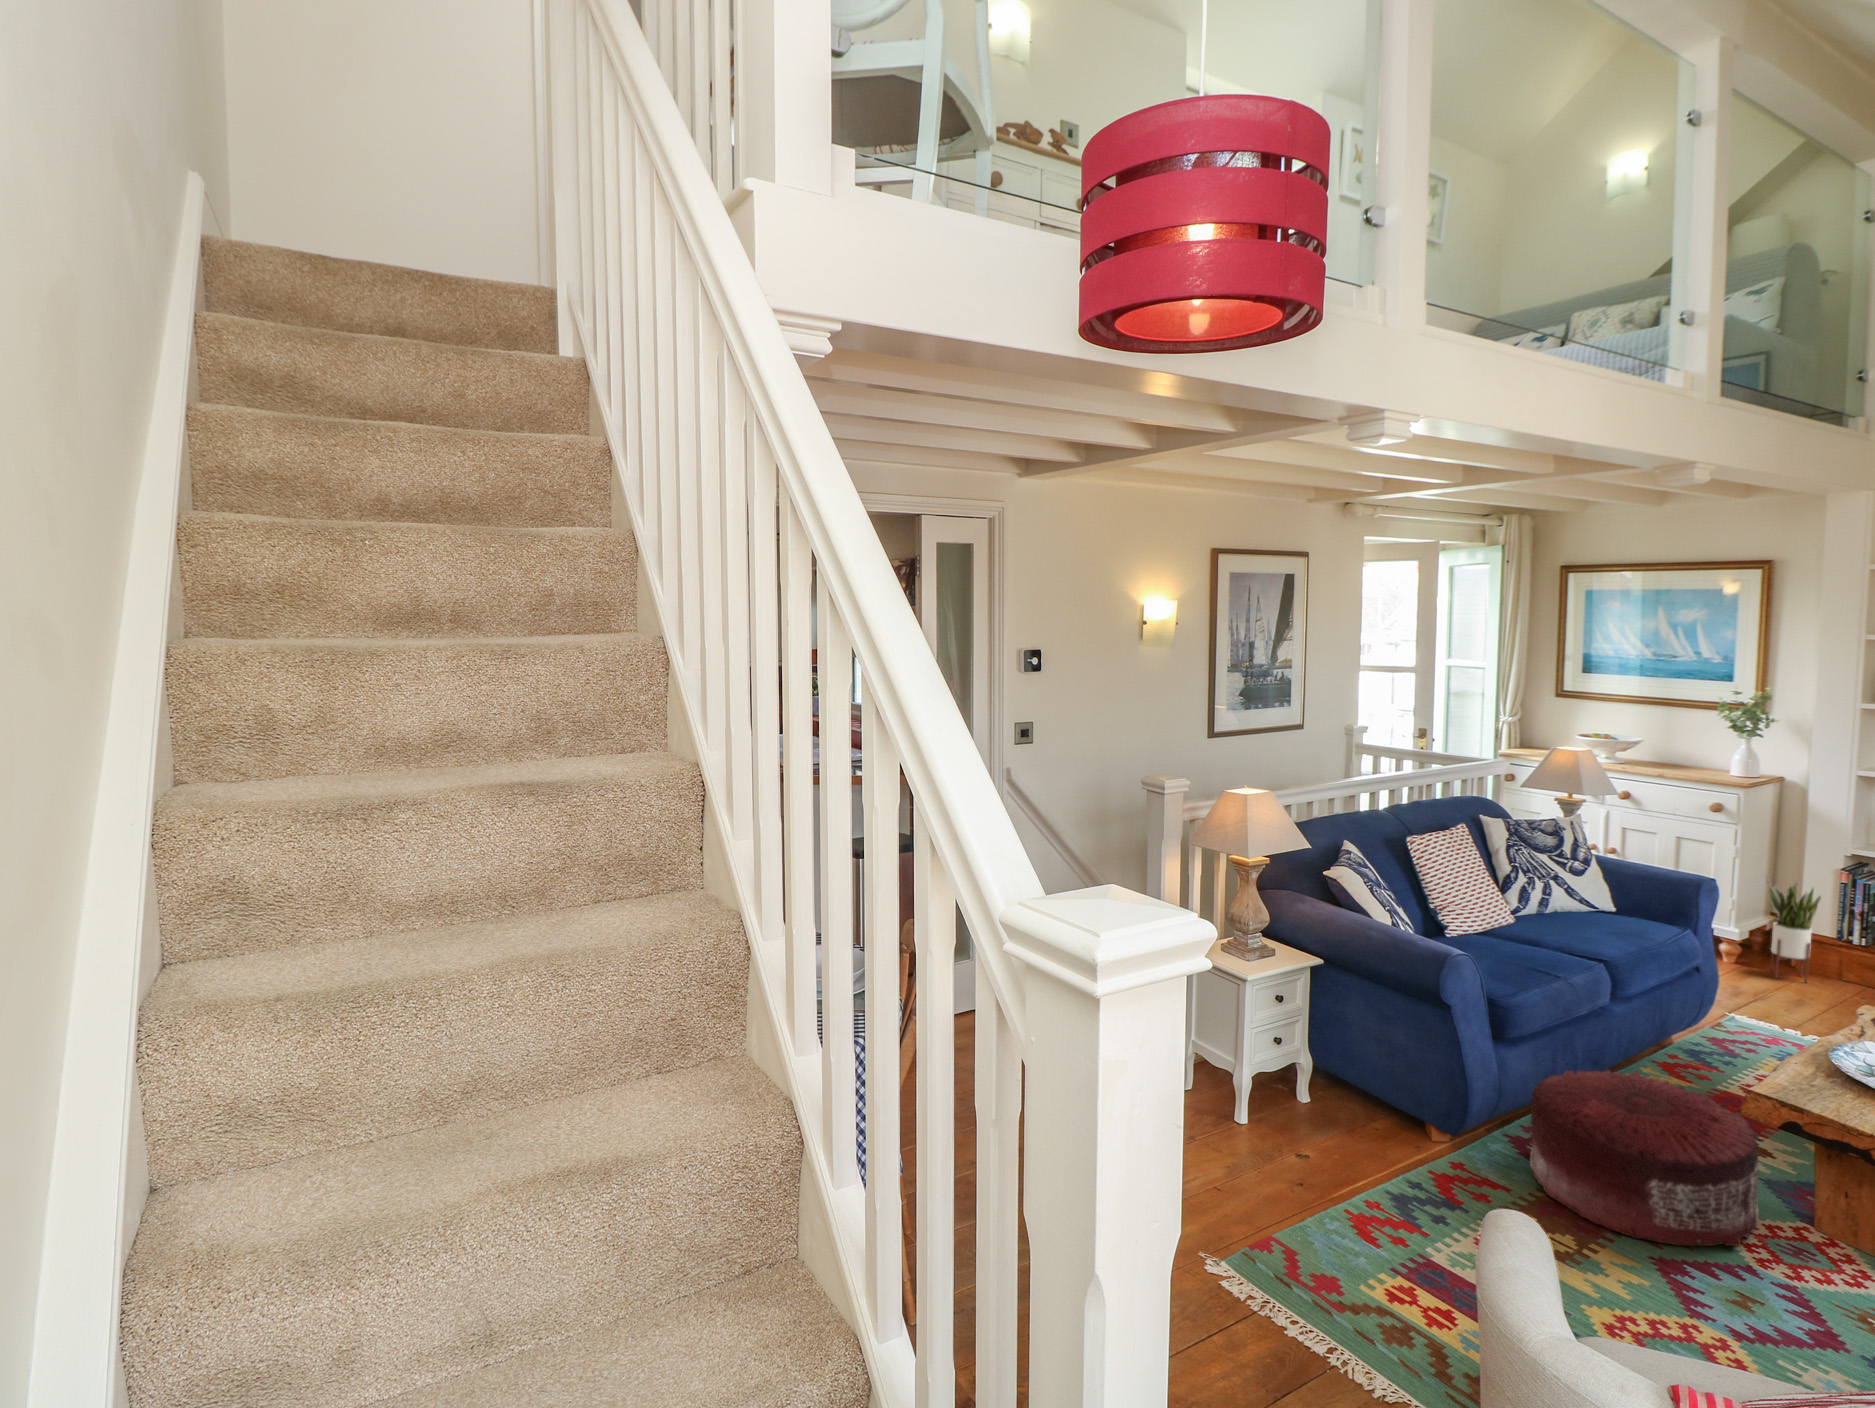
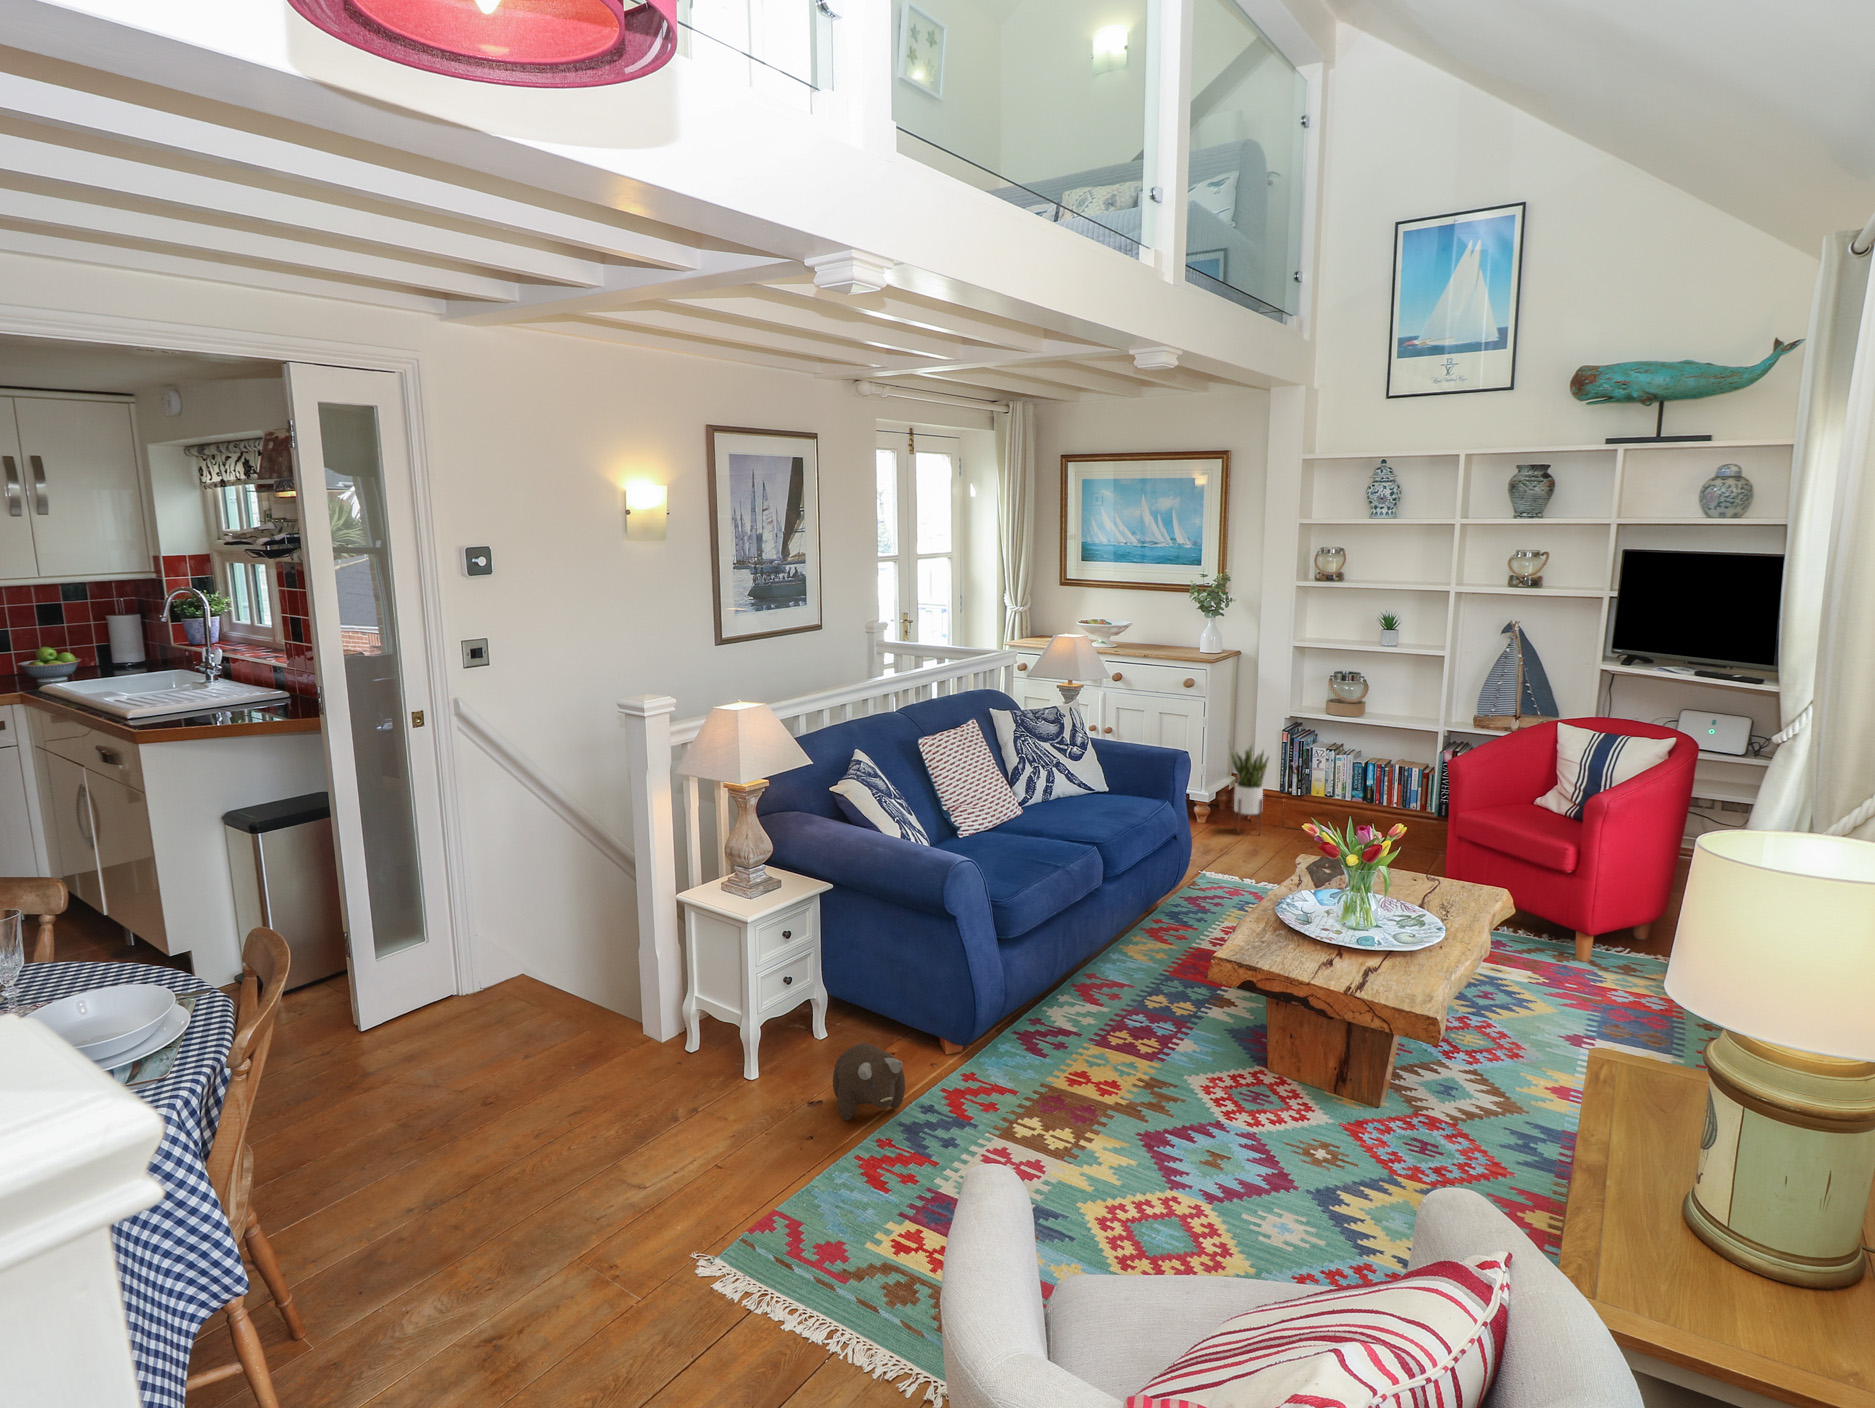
pouf: present [1530,1070,1759,1246] -> none [1034,950,1225,1118]
plush toy: none [1321,1109,1394,1177] -> present [833,1043,905,1121]

